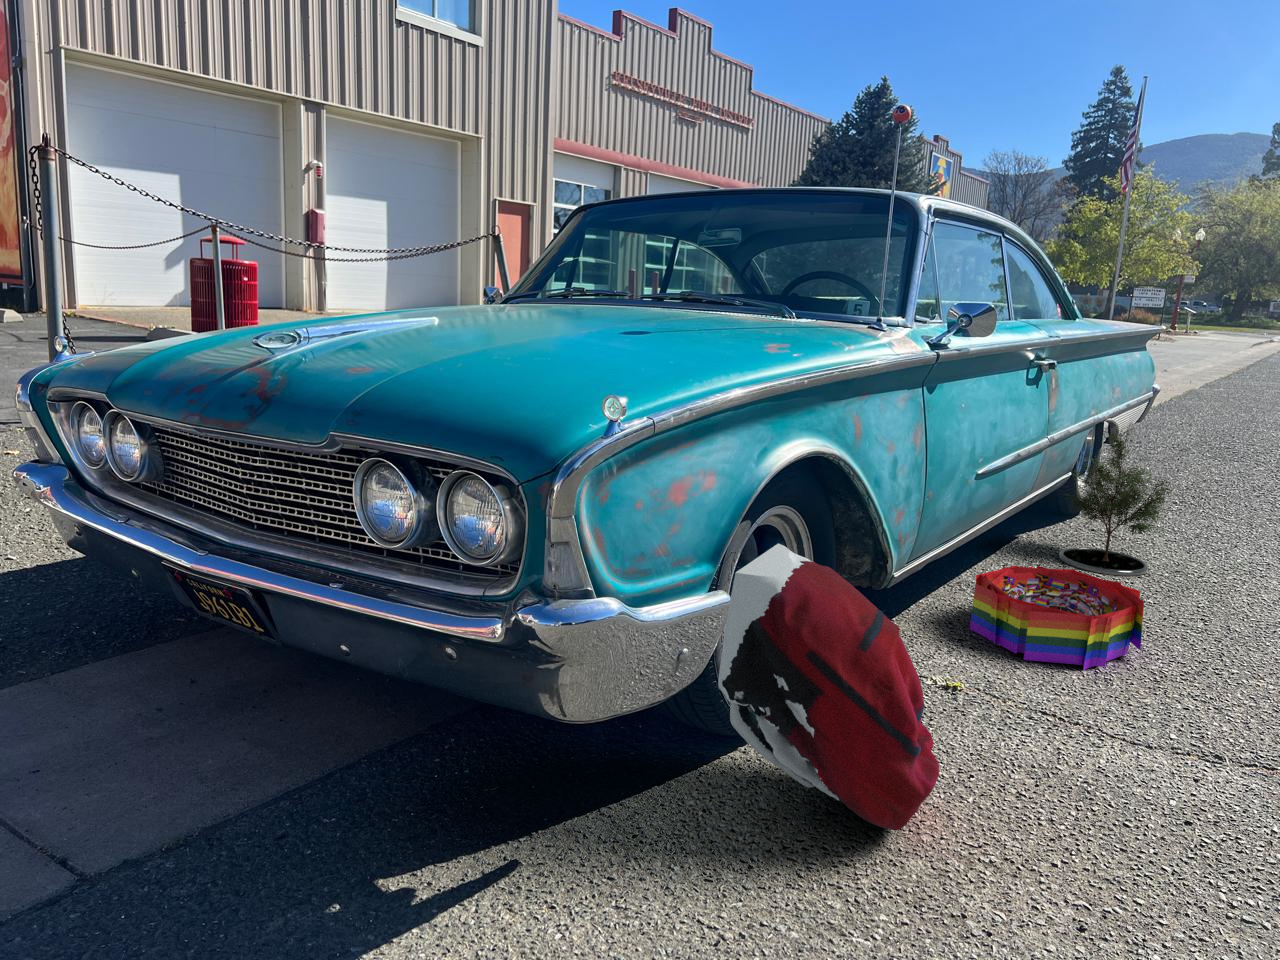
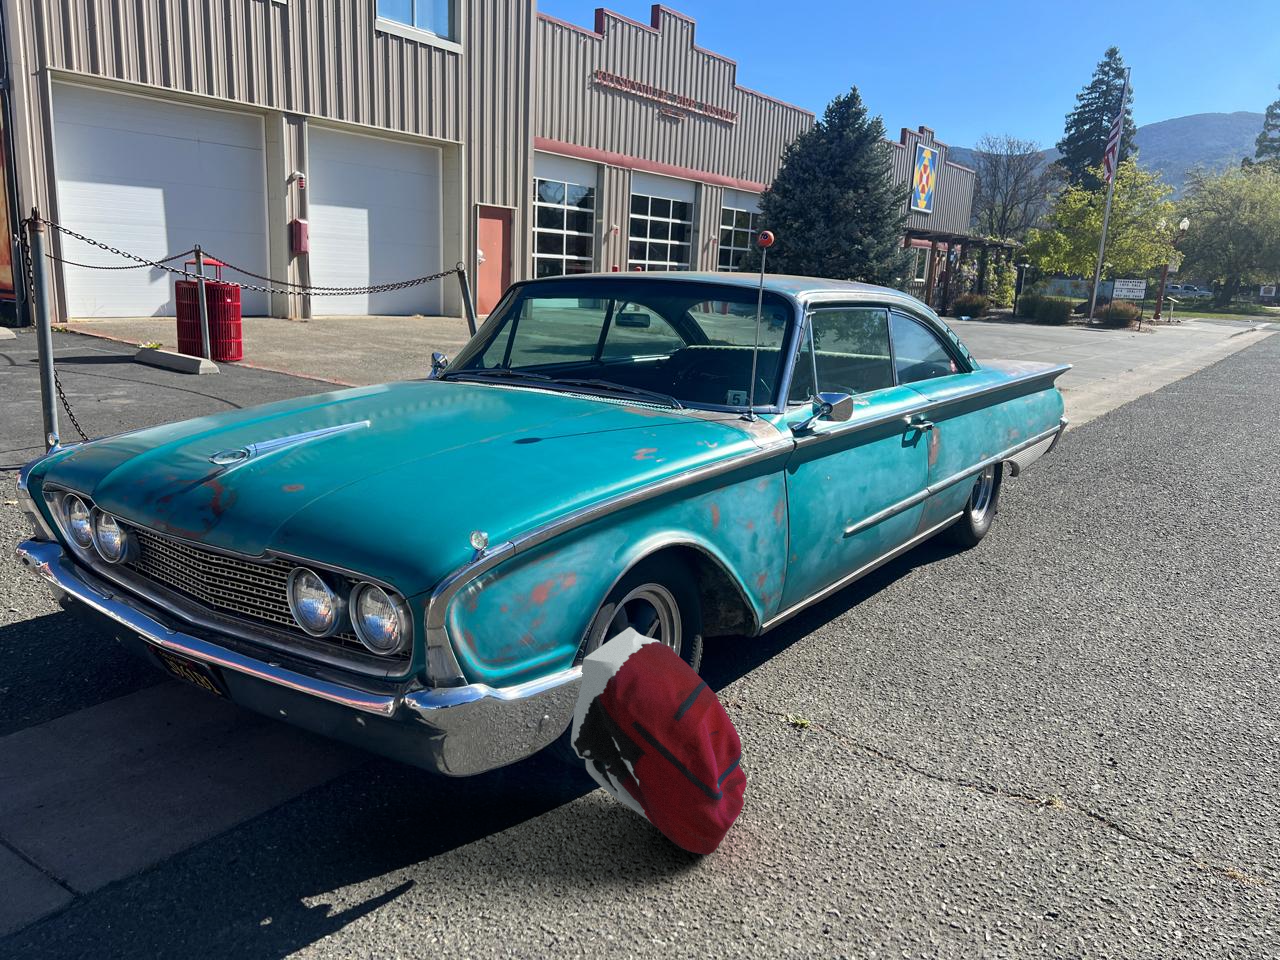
potted tree: present [1059,423,1173,576] -> none [940,479,1035,614]
storage bin: present [970,566,1144,670] -> none [834,614,975,709]

